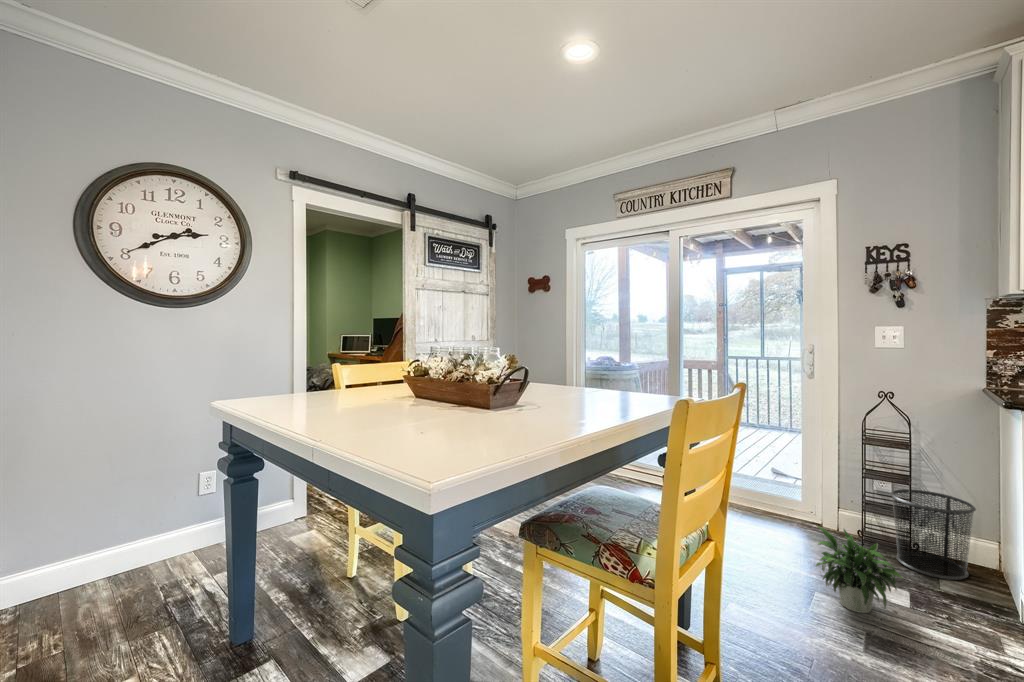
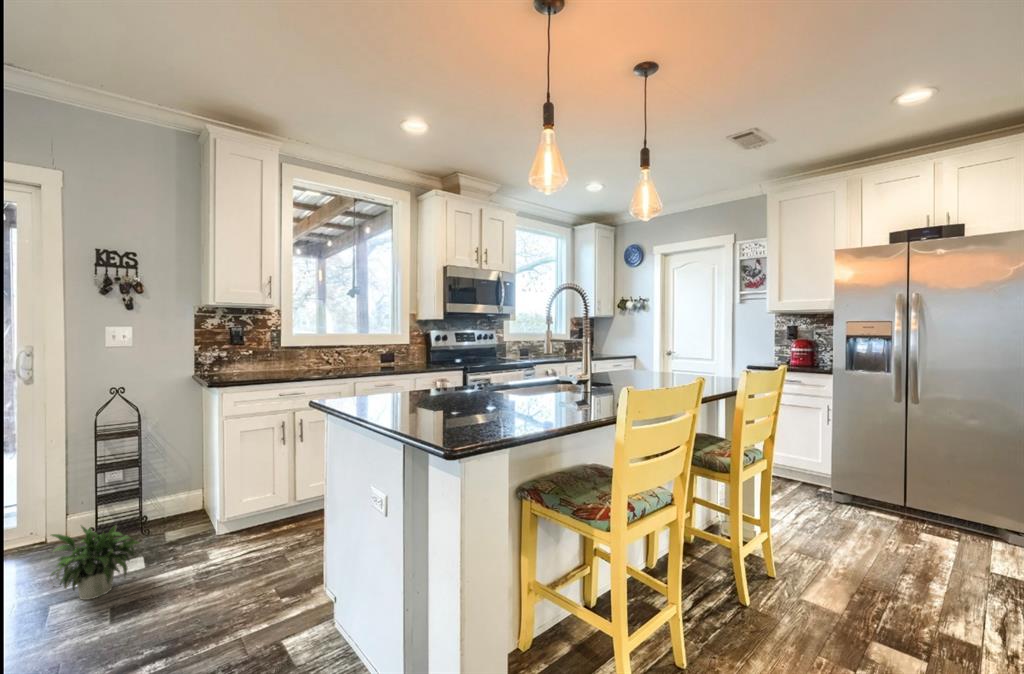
waste bin: present [891,489,976,580] -> none [123,465,190,538]

